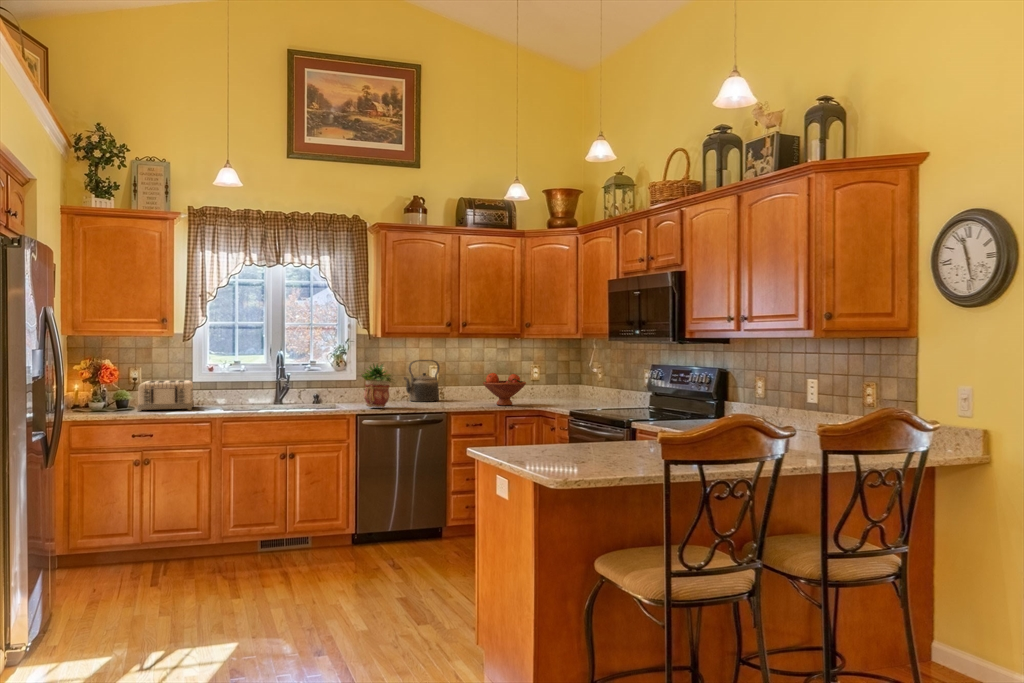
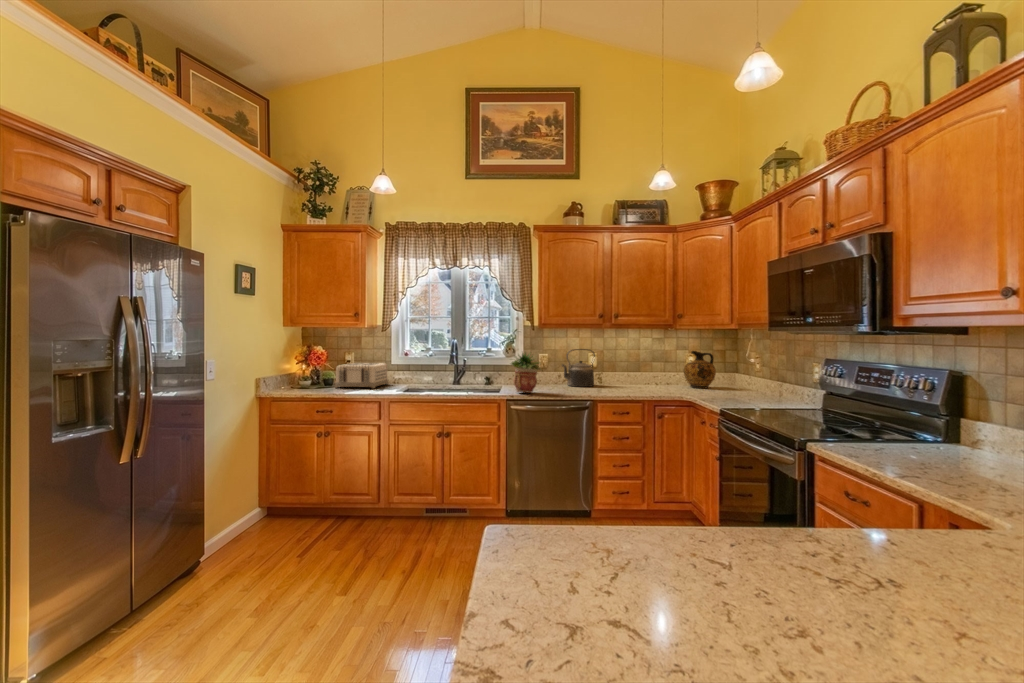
ceramic jug: none [530,360,561,399] -> present [684,351,716,388]
fruit bowl: present [483,373,526,406] -> none [630,363,674,396]

